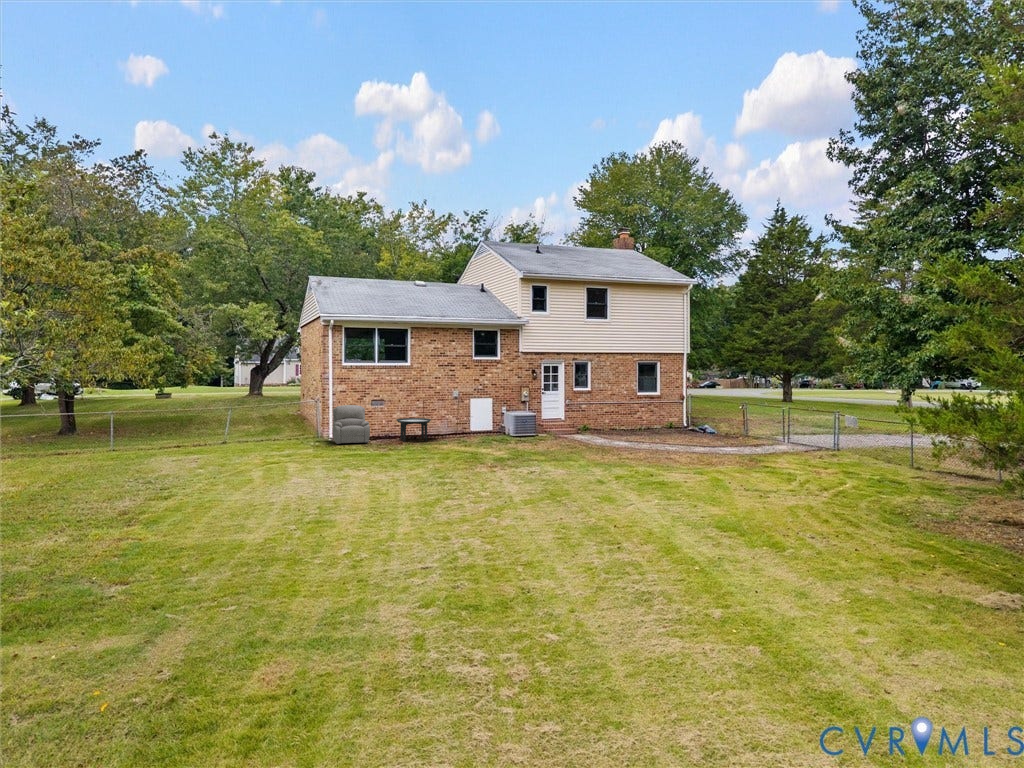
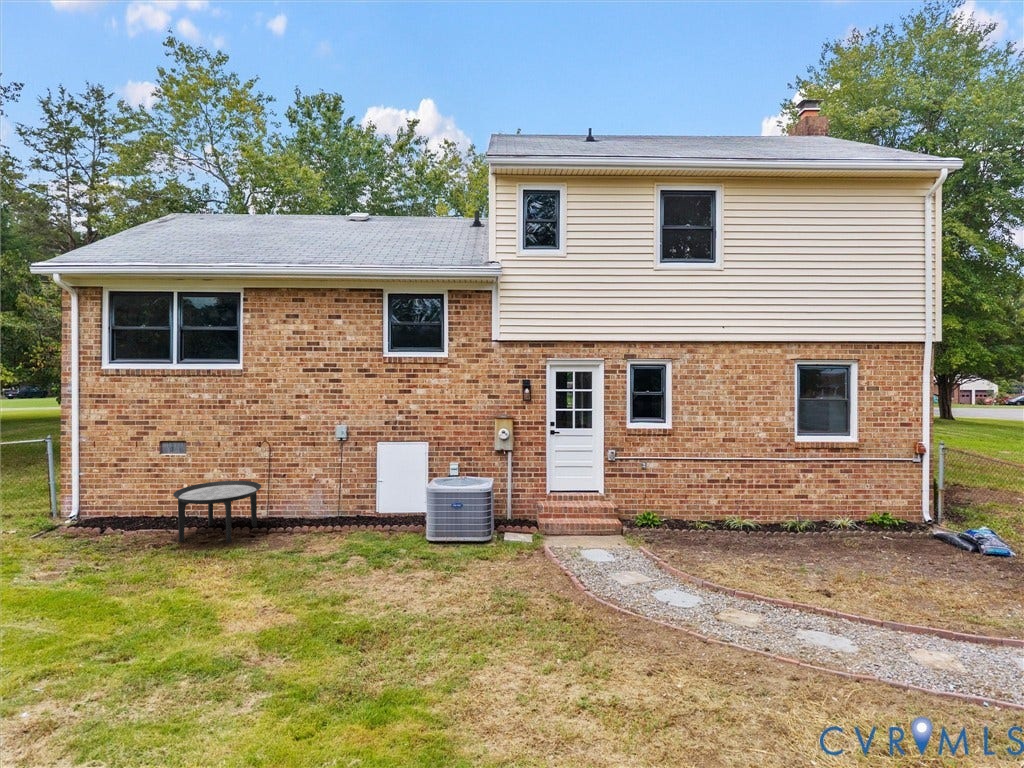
chair: present [333,405,370,444] -> none [19,452,139,543]

